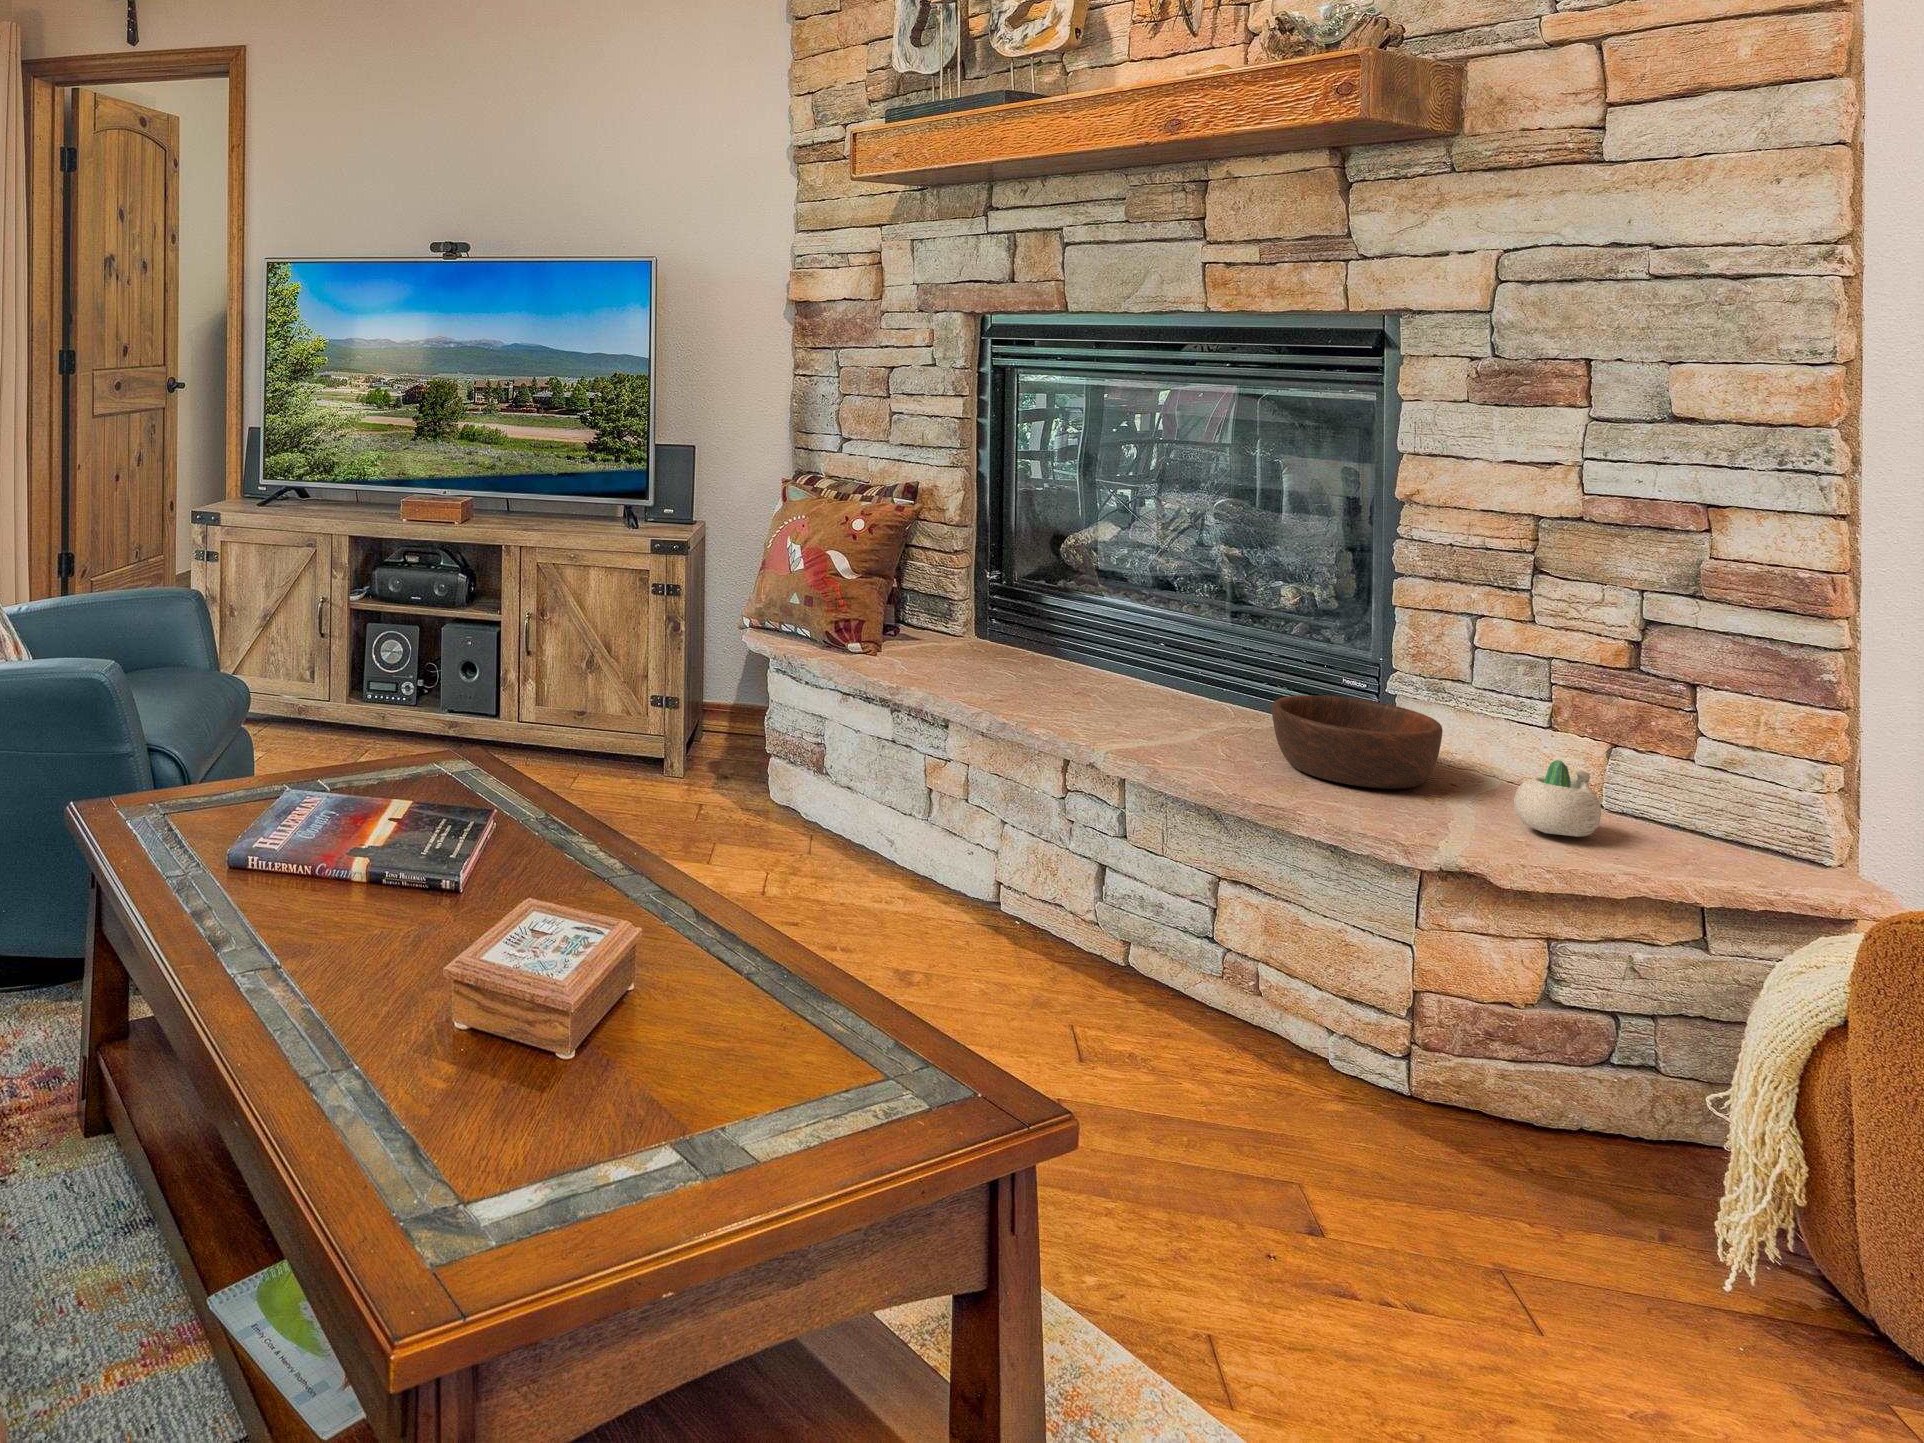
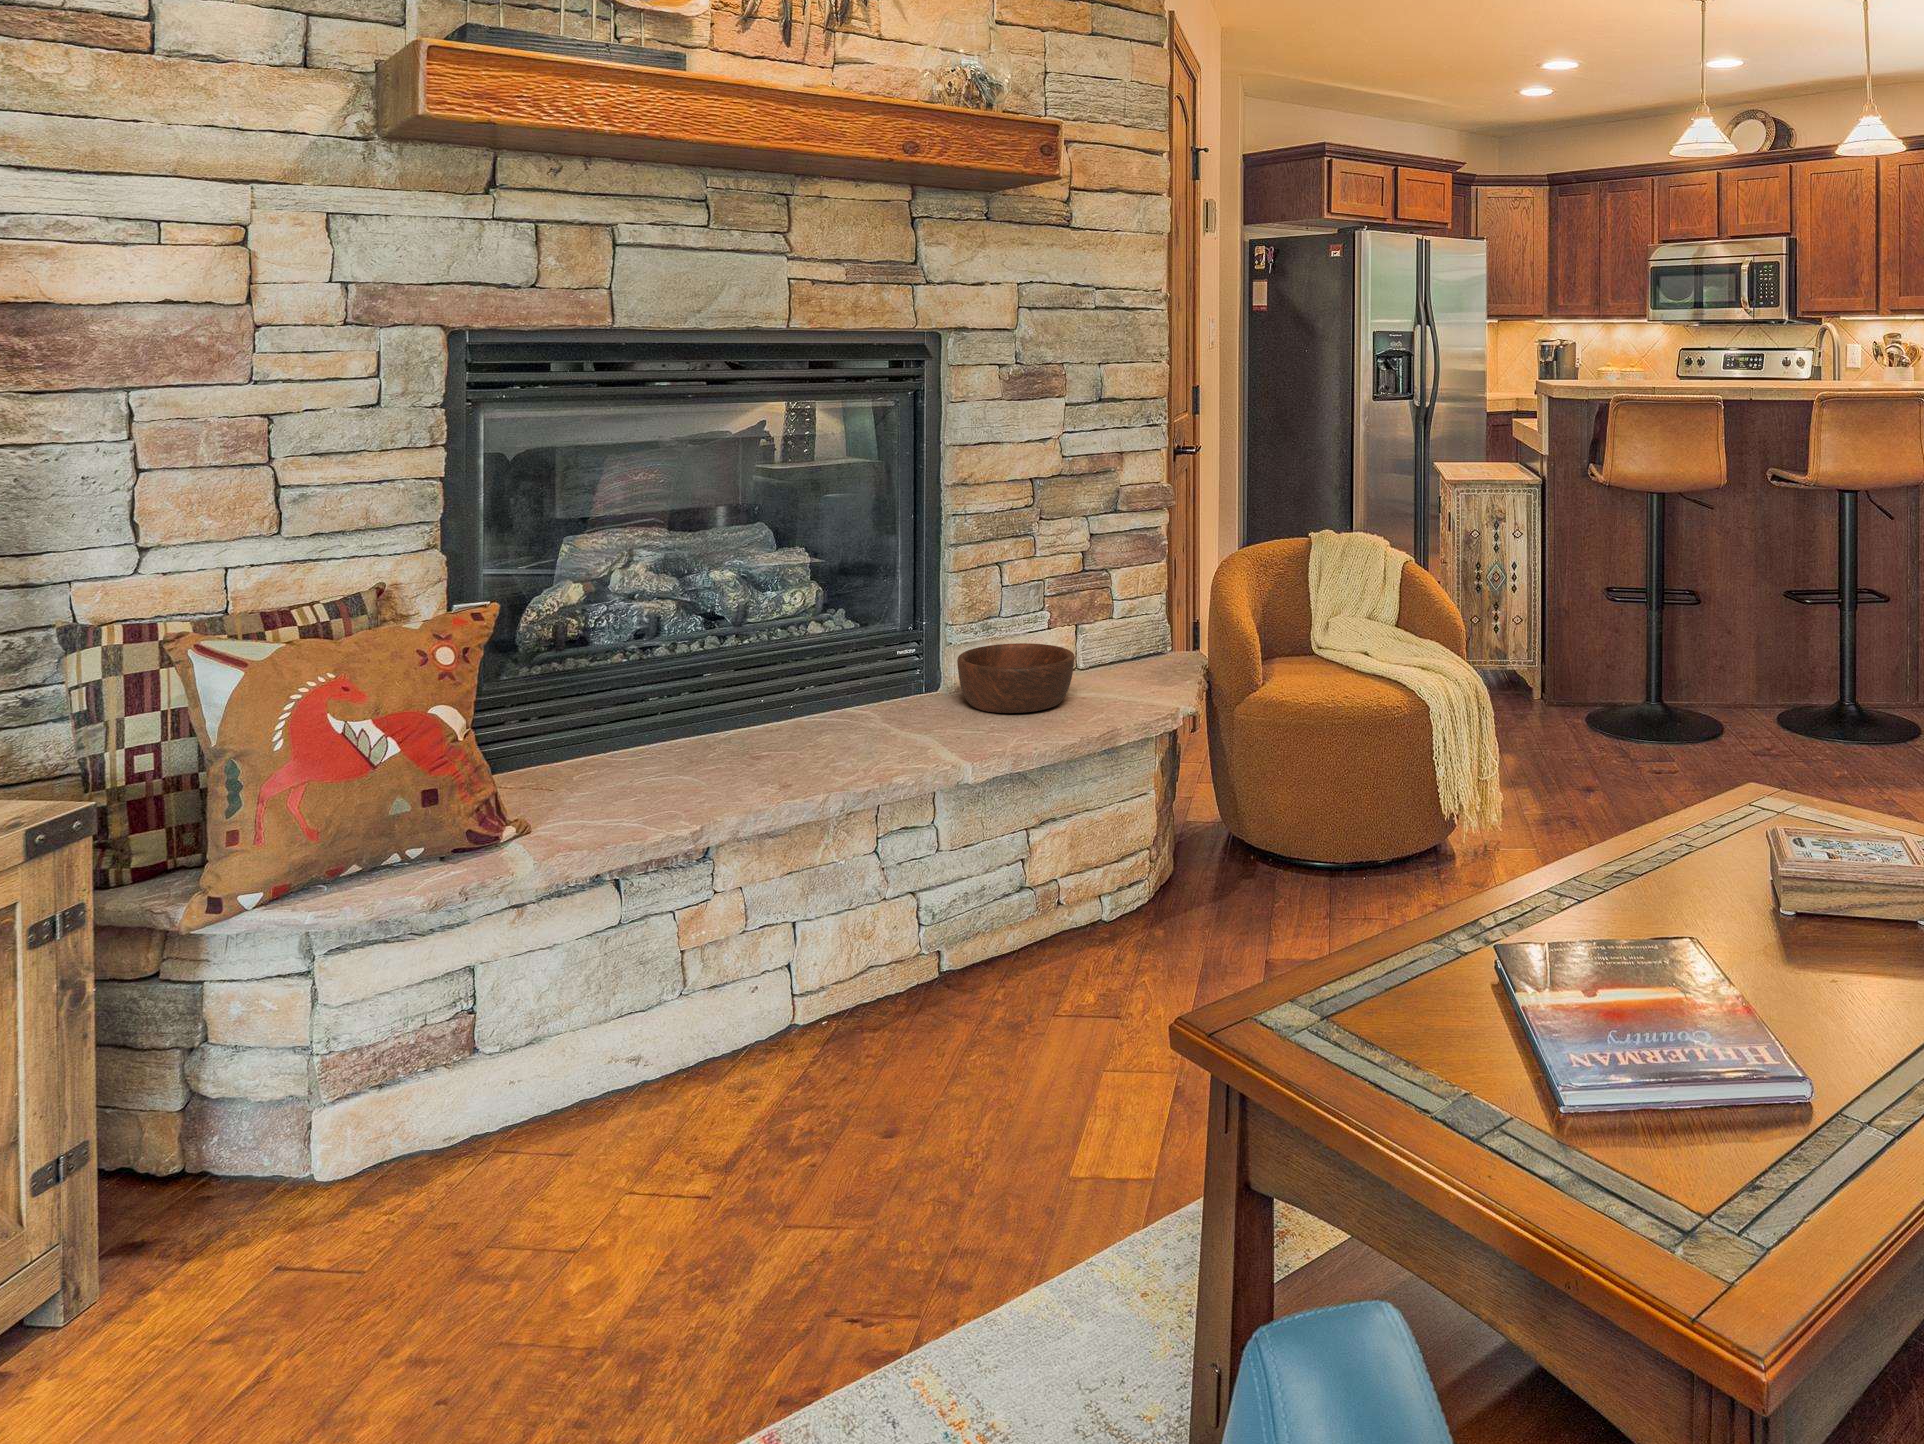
succulent planter: present [1514,760,1601,837] -> none [1110,636,1157,686]

